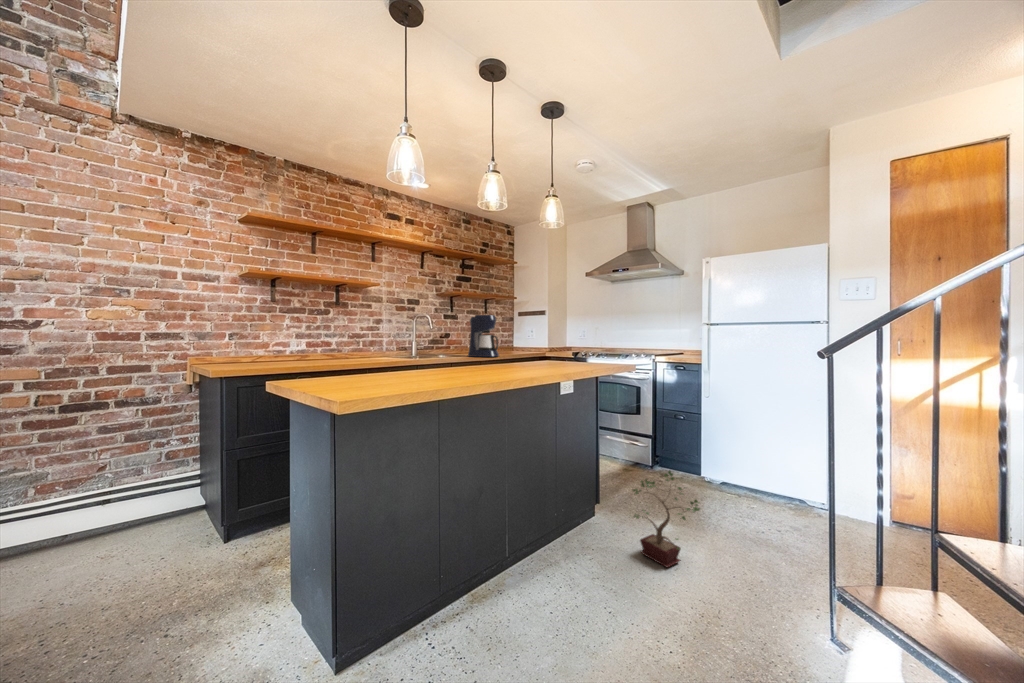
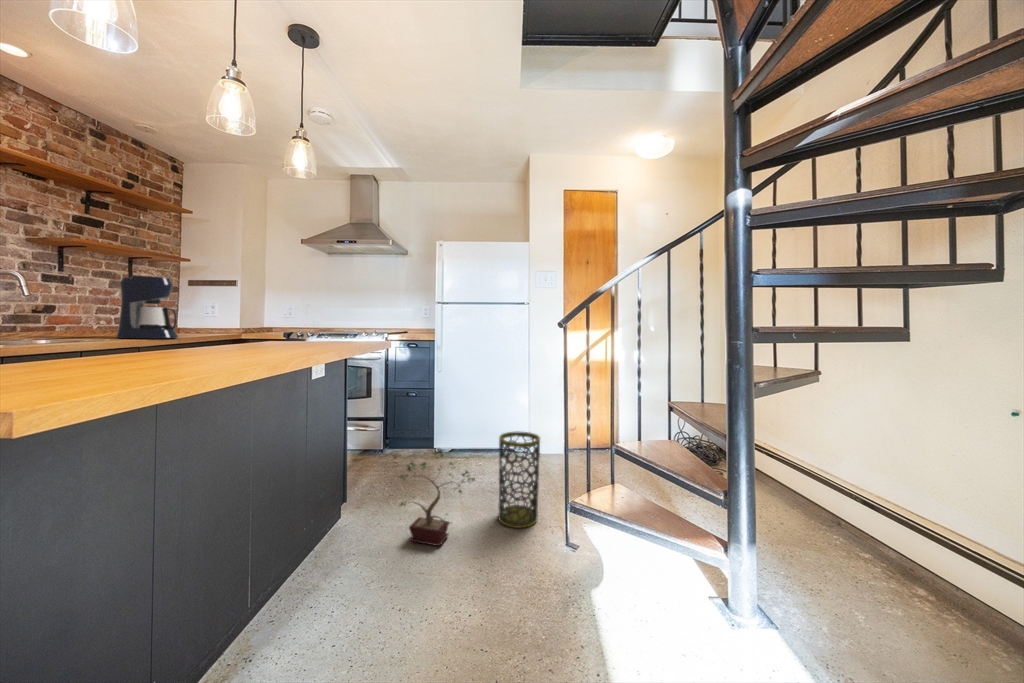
trash can: none [745,471,802,588] -> present [498,431,540,528]

